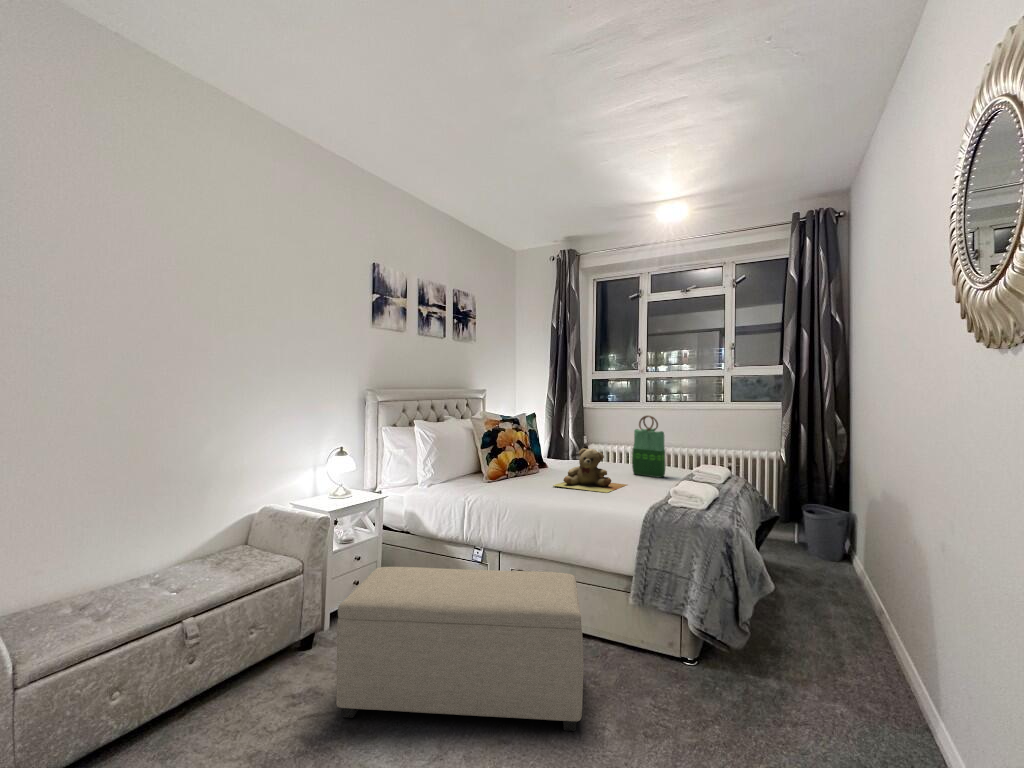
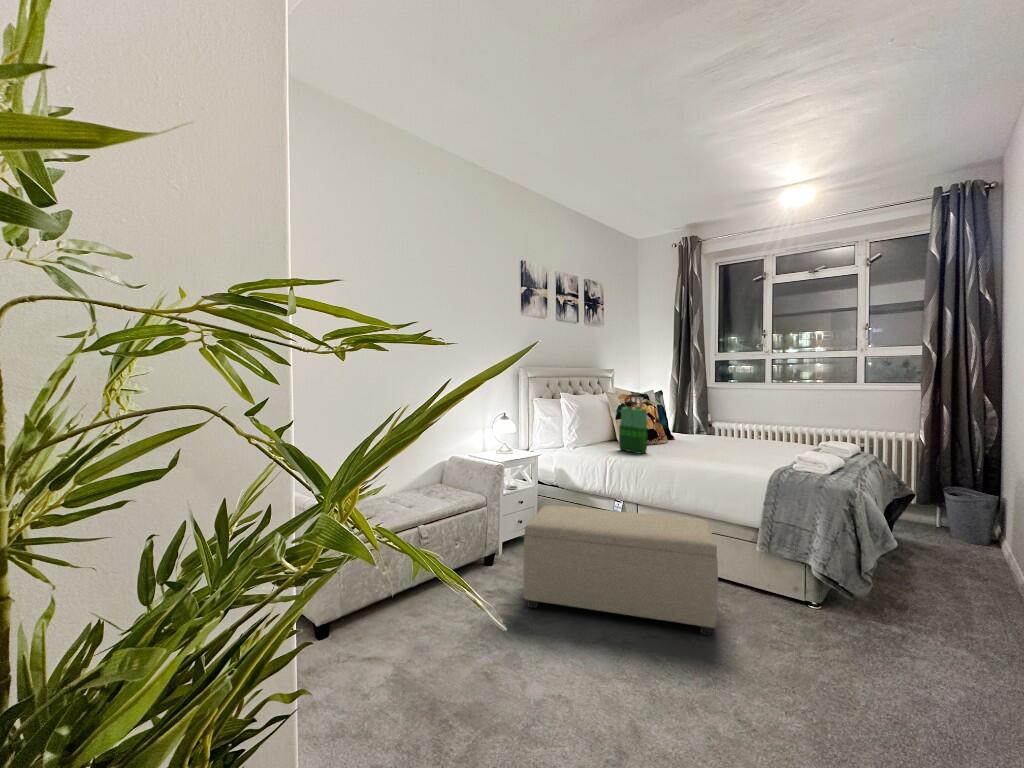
tote bag: present [632,416,665,478] -> present [619,394,647,454]
teddy bear: present [553,448,627,493] -> none [682,421,754,459]

